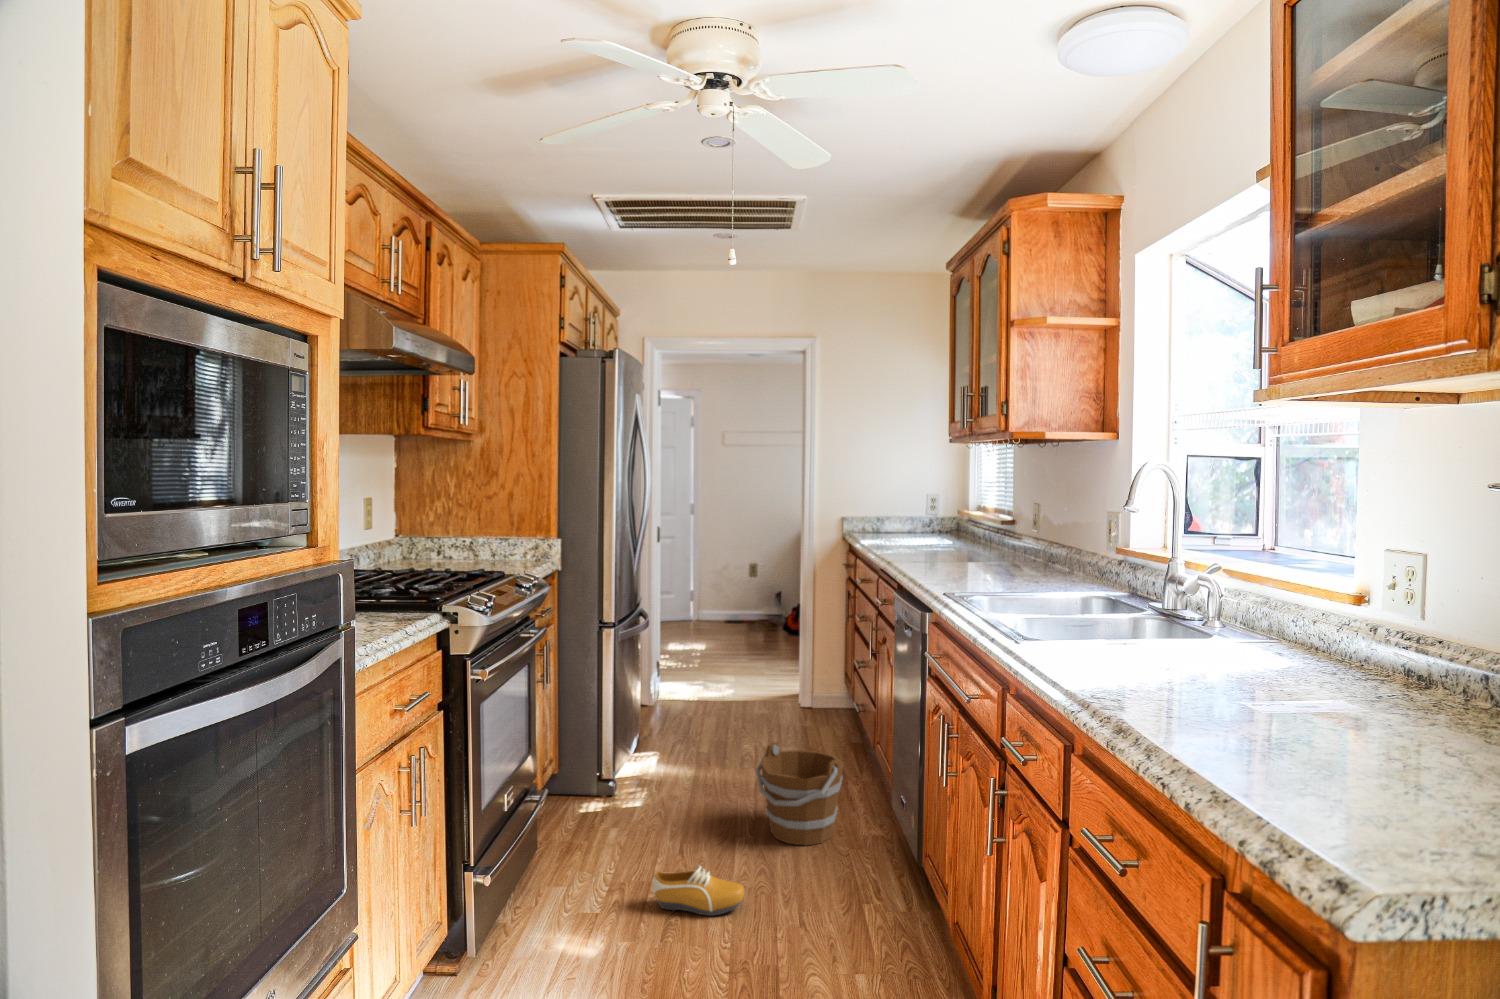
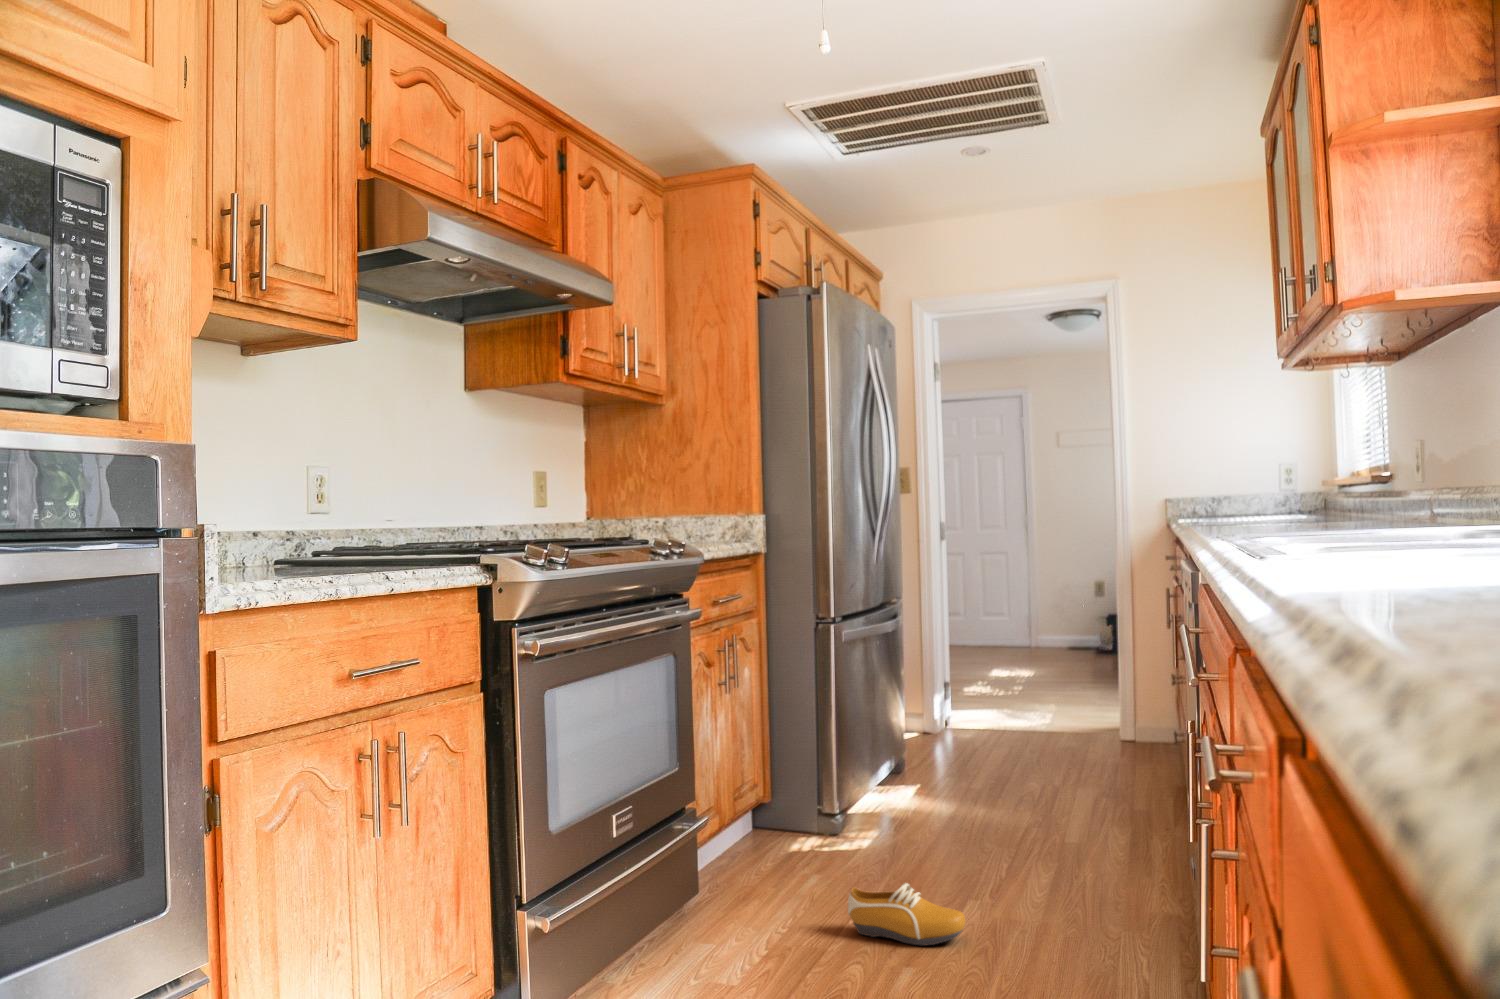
bucket: present [756,742,843,845] -> none [1006,761,1128,894]

